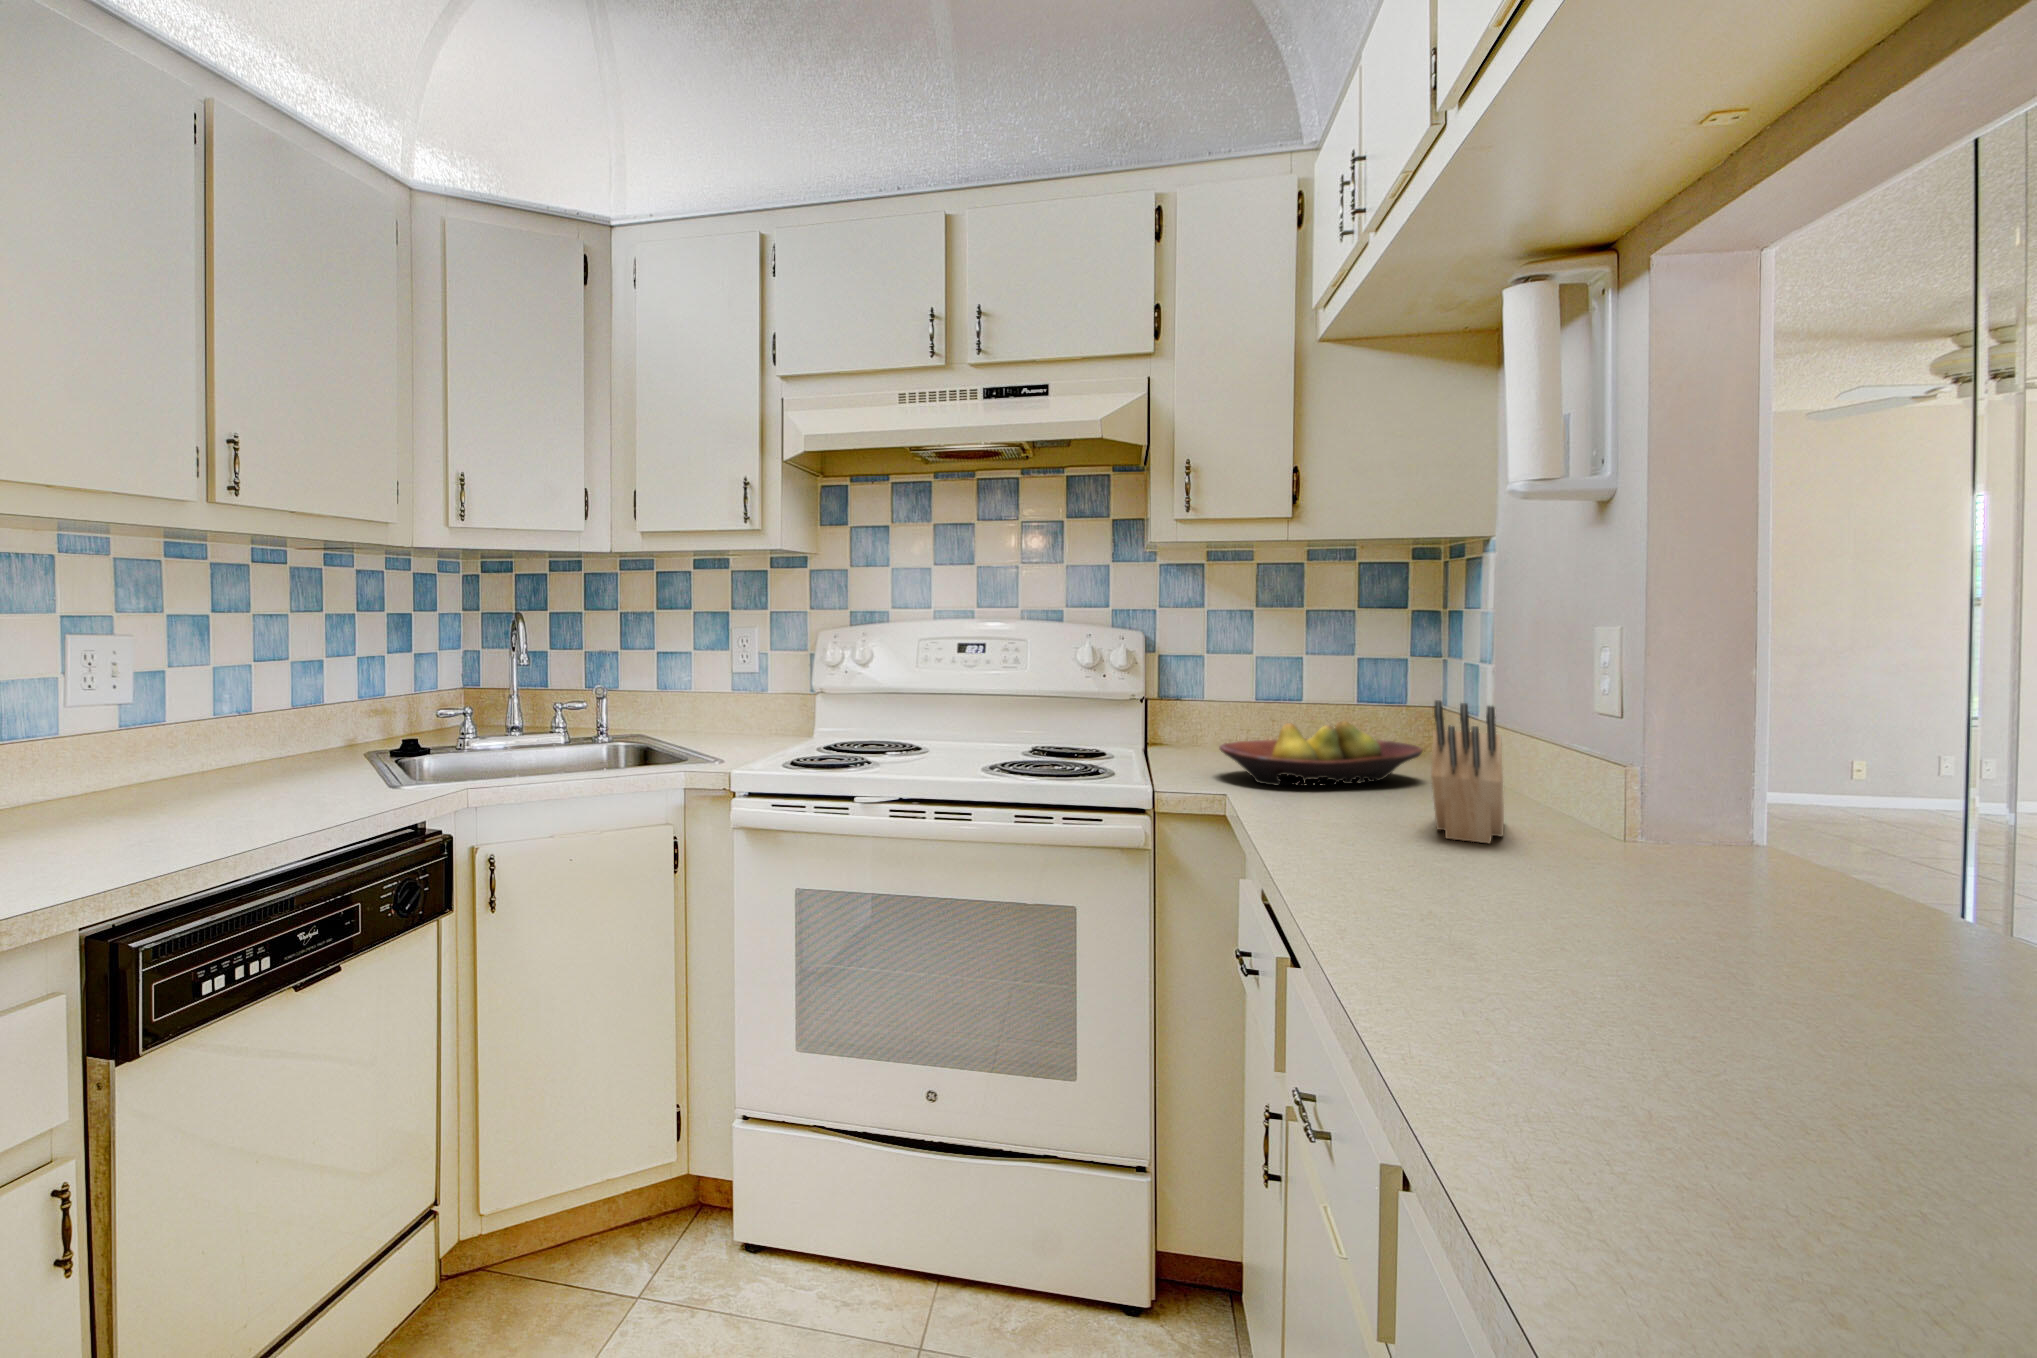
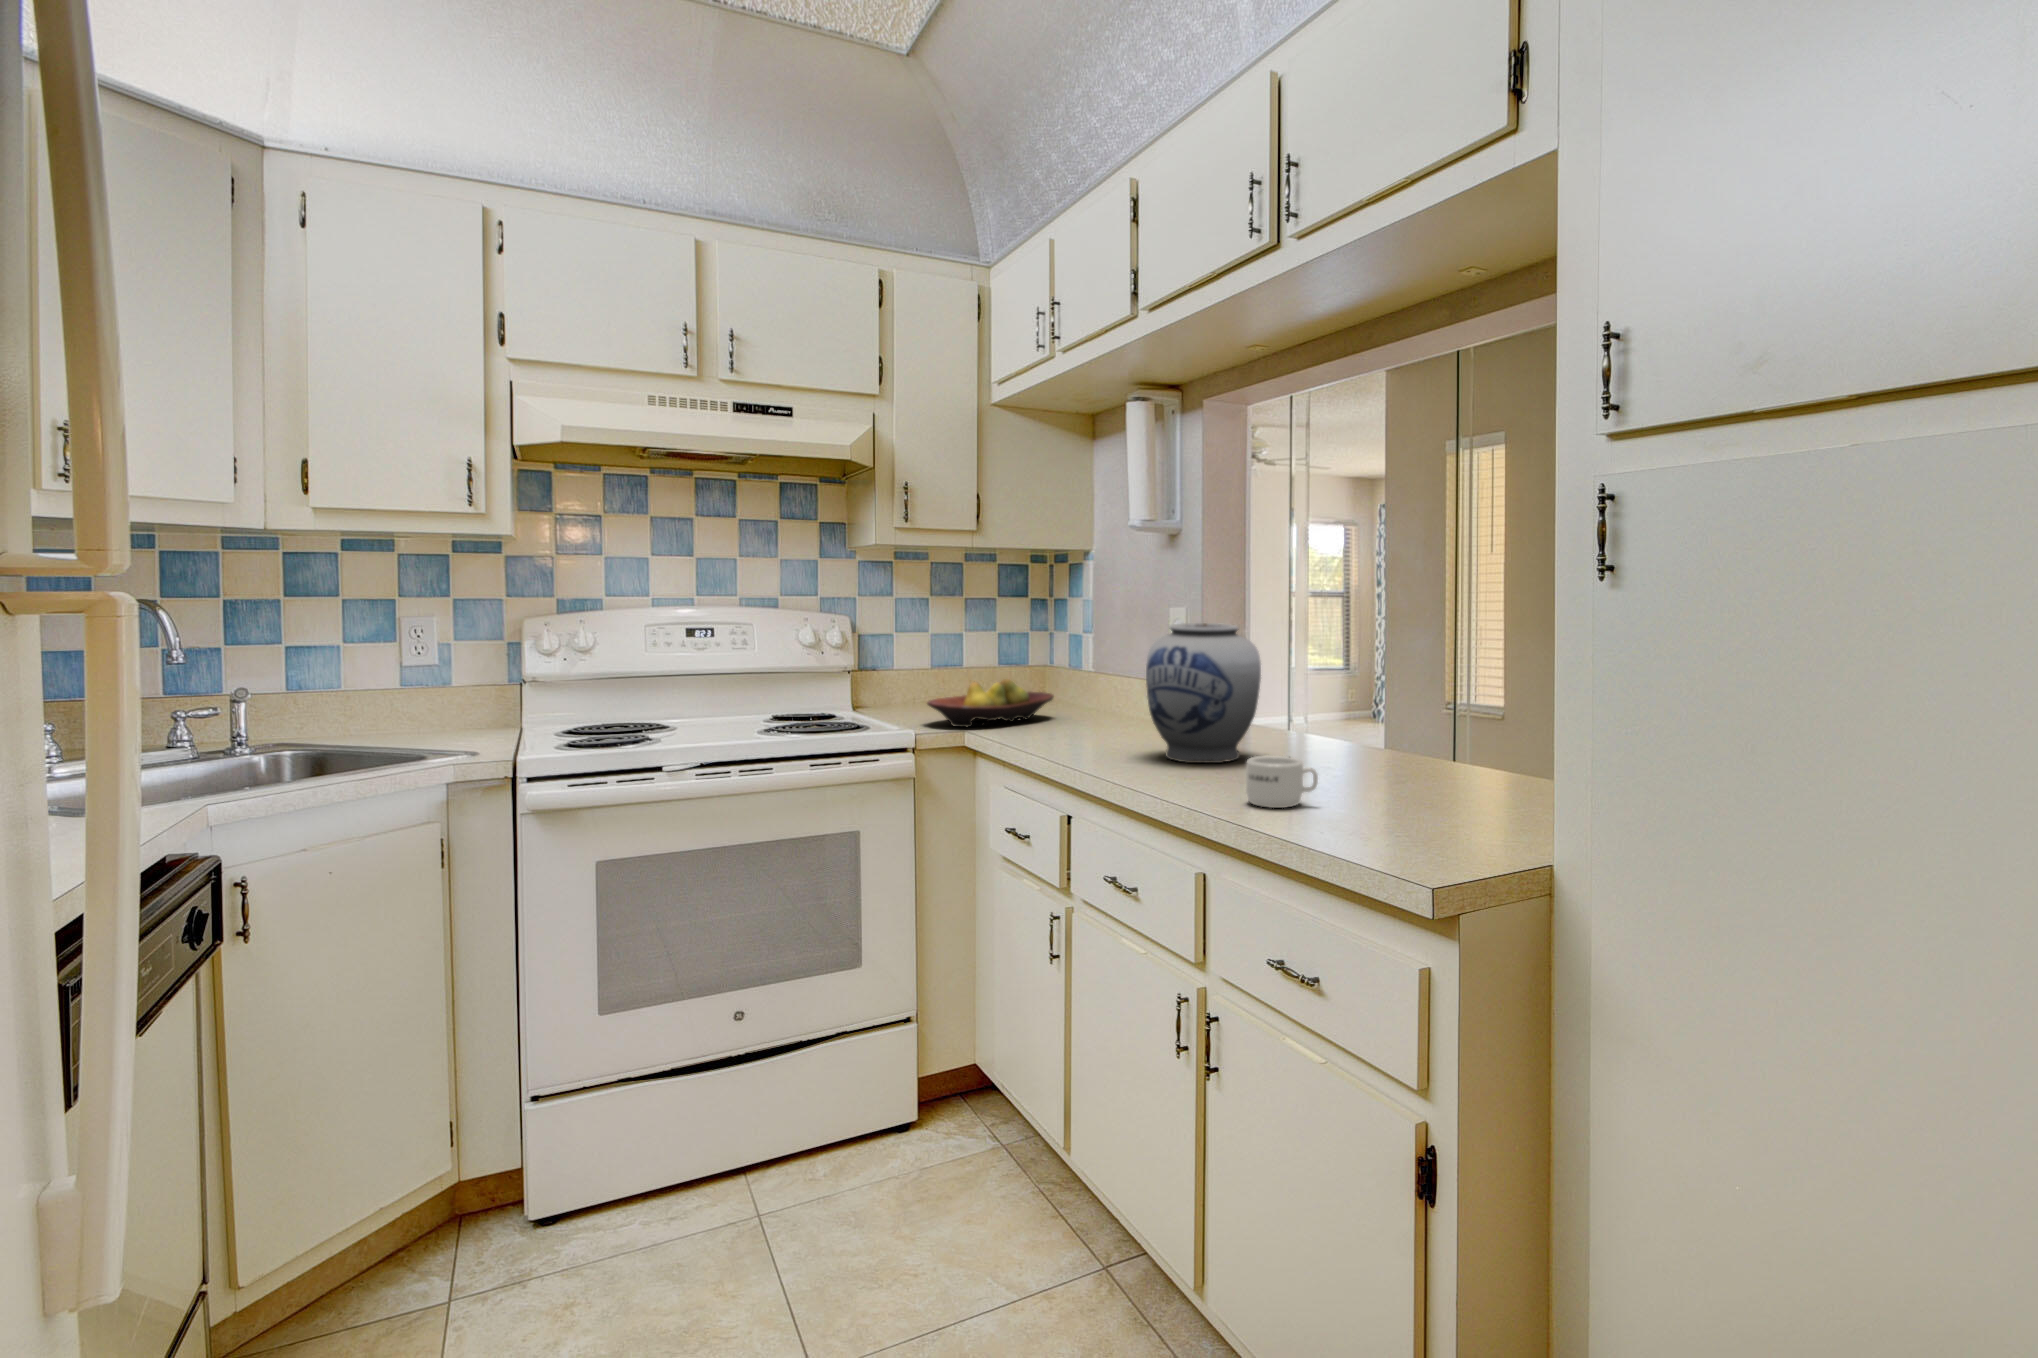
vase: none [1507,651,1780,928] -> present [1146,623,1261,763]
knife block: present [1431,700,1504,843] -> none [1082,656,1128,742]
mug: none [1654,964,1887,1119] -> present [1246,755,1318,808]

